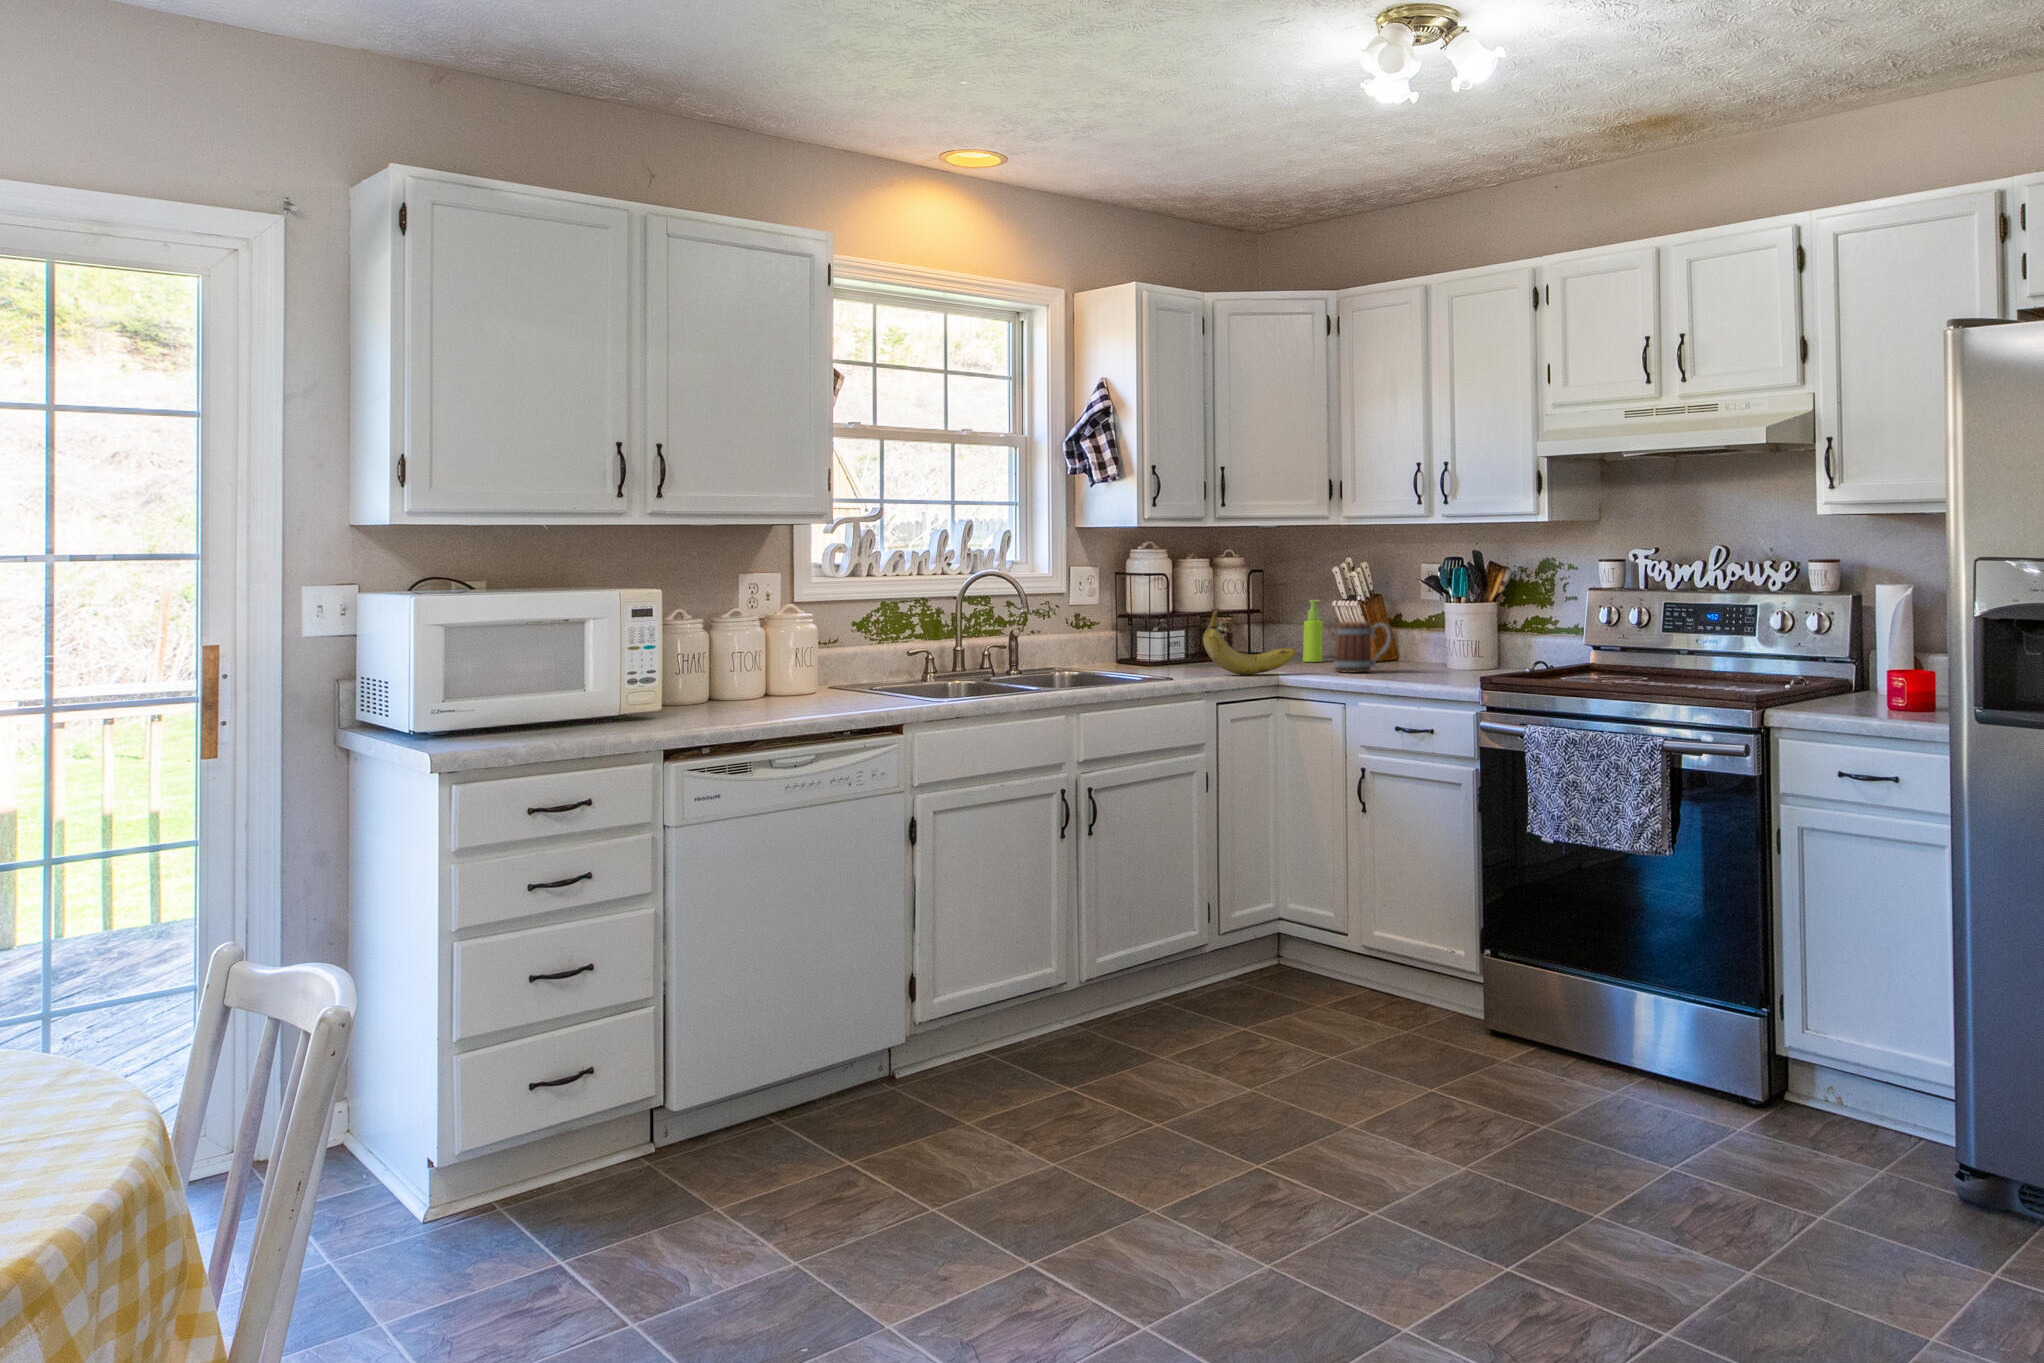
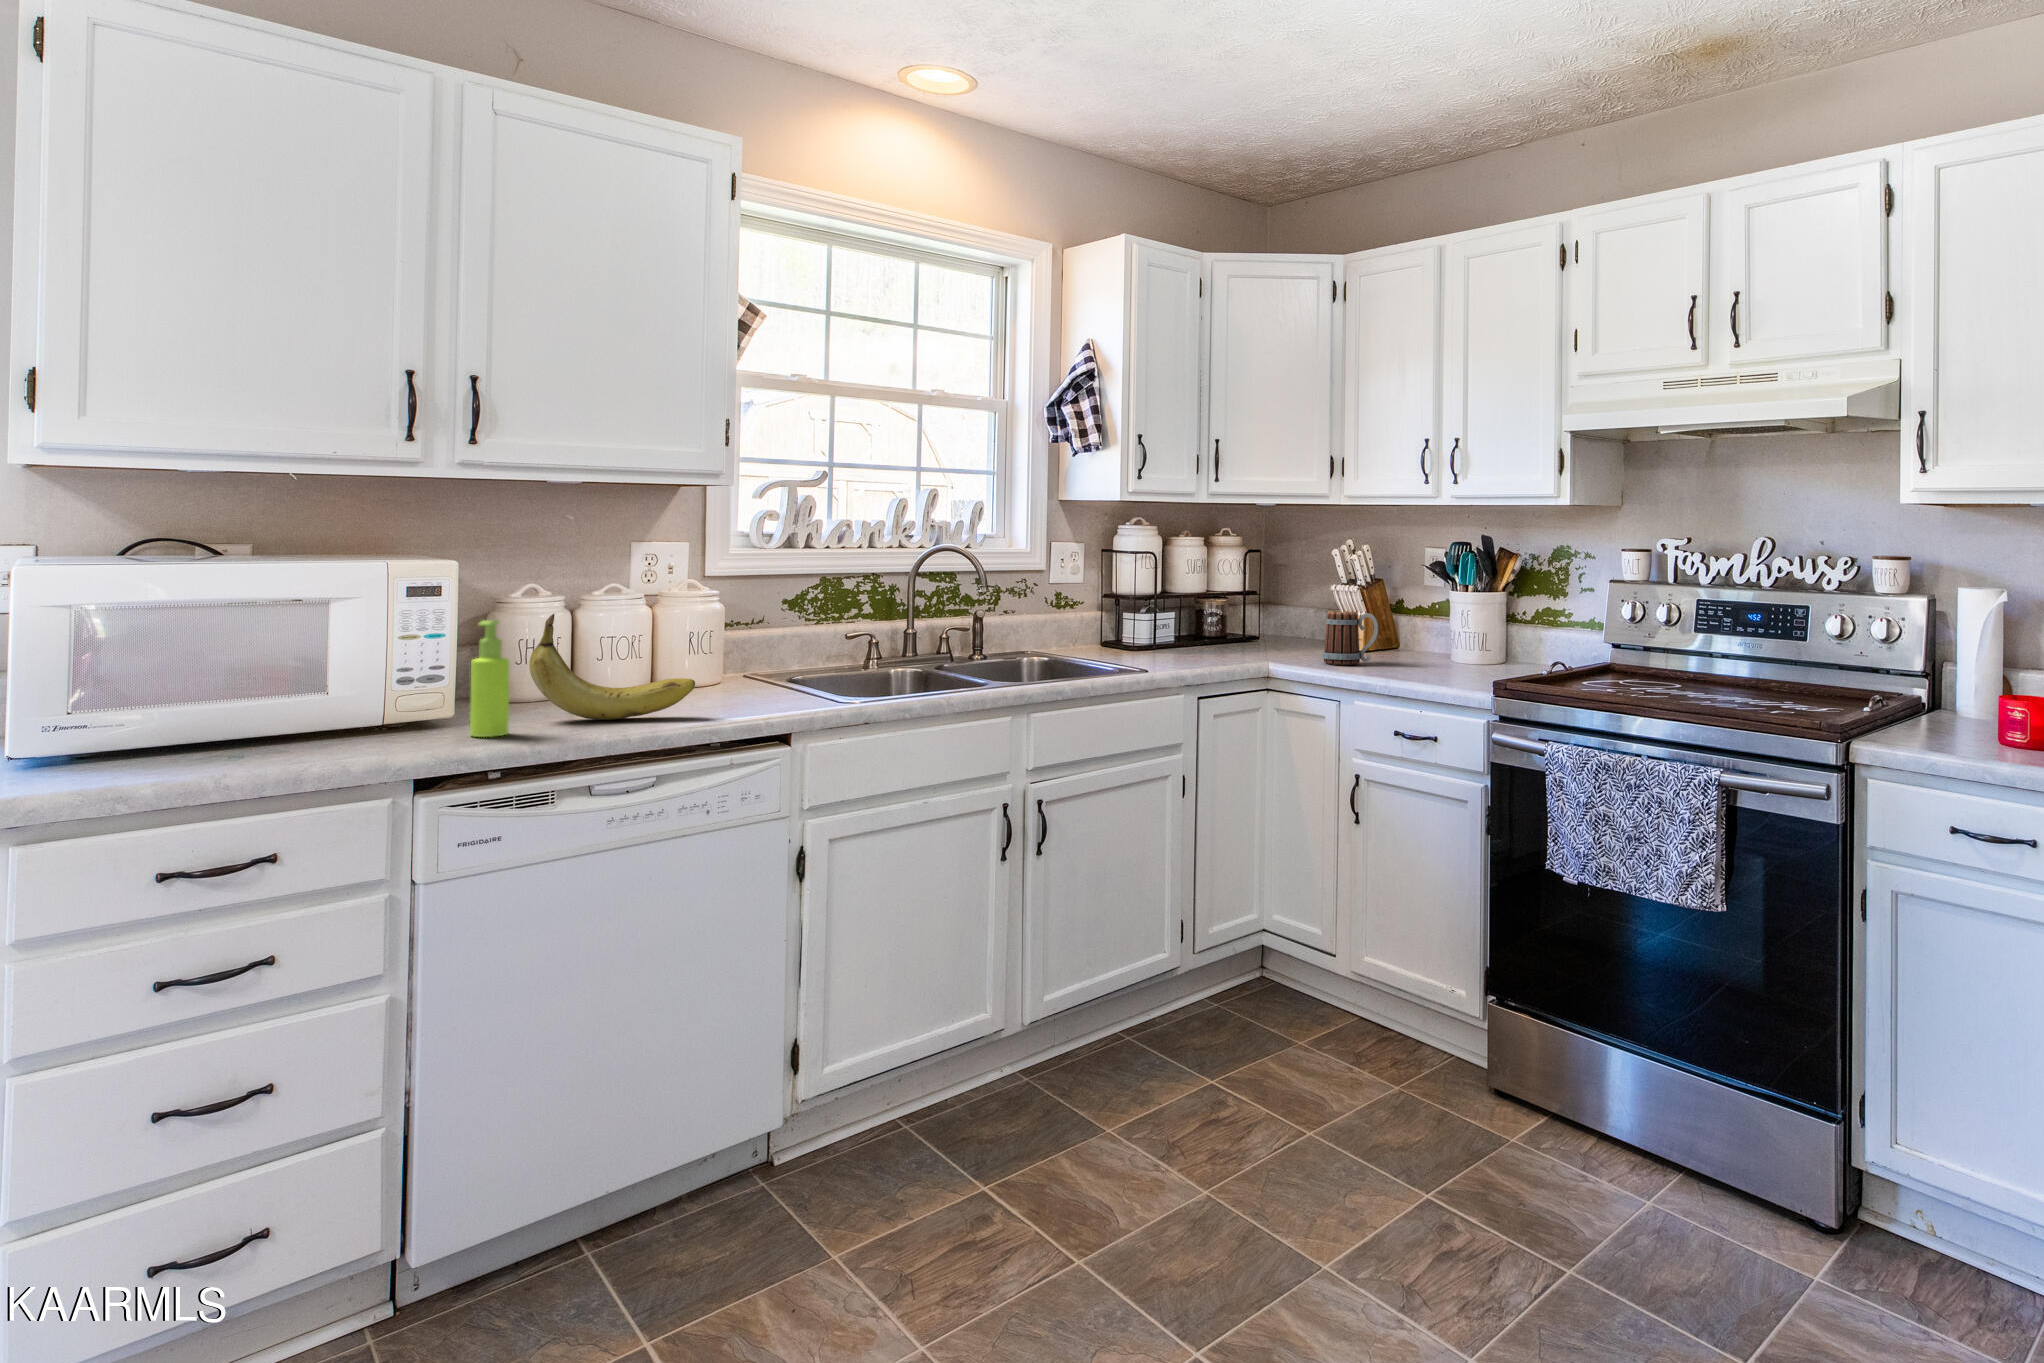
soap dispenser: present [1303,600,1323,662] -> present [470,620,509,737]
banana: present [1203,608,1295,675] -> present [529,614,695,720]

